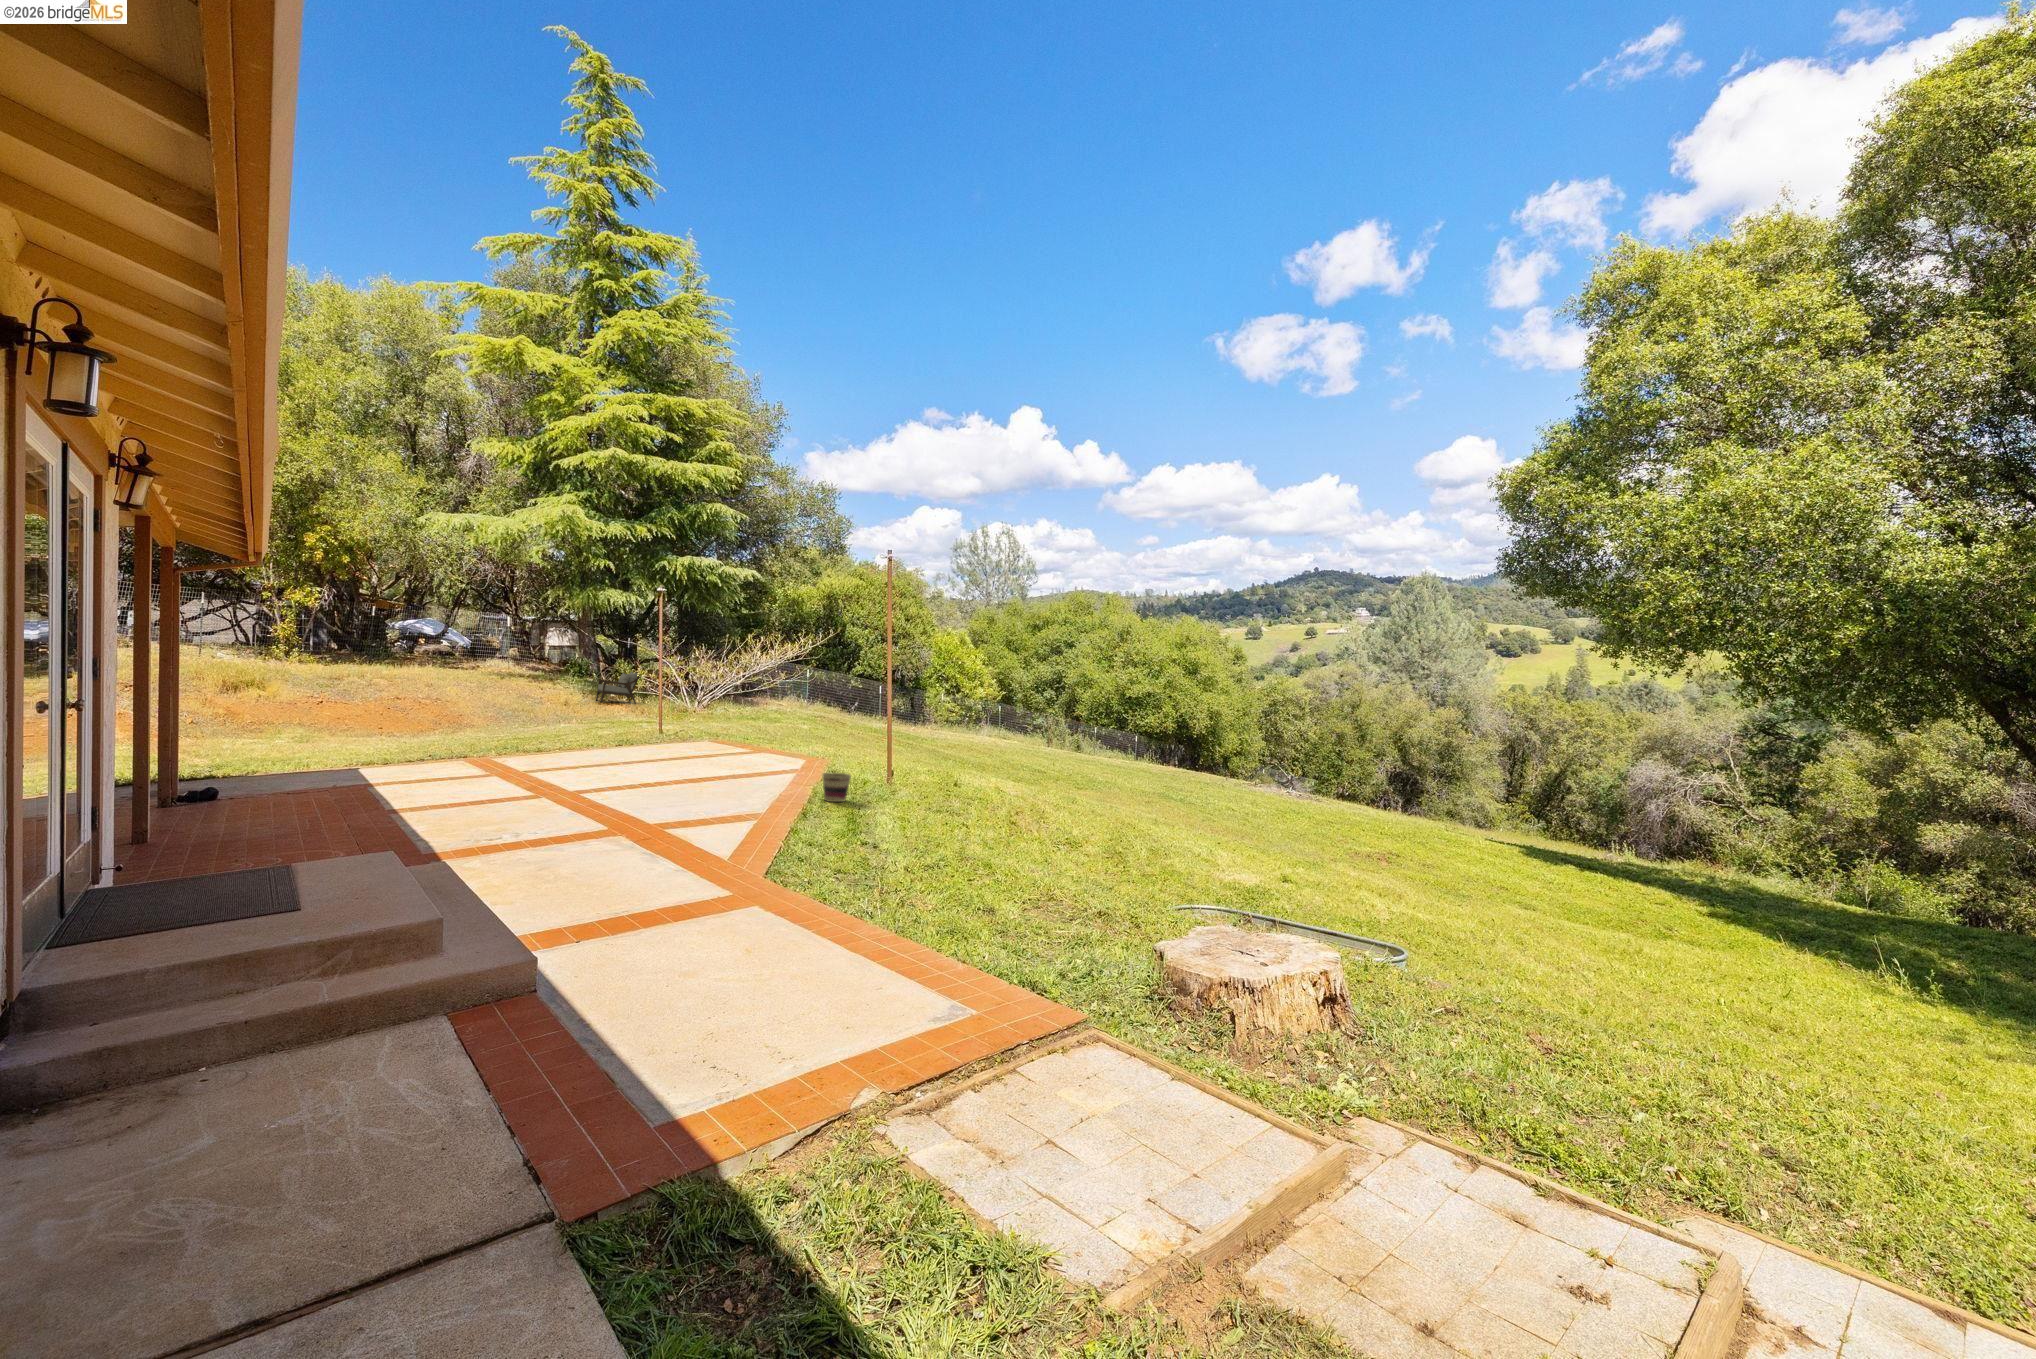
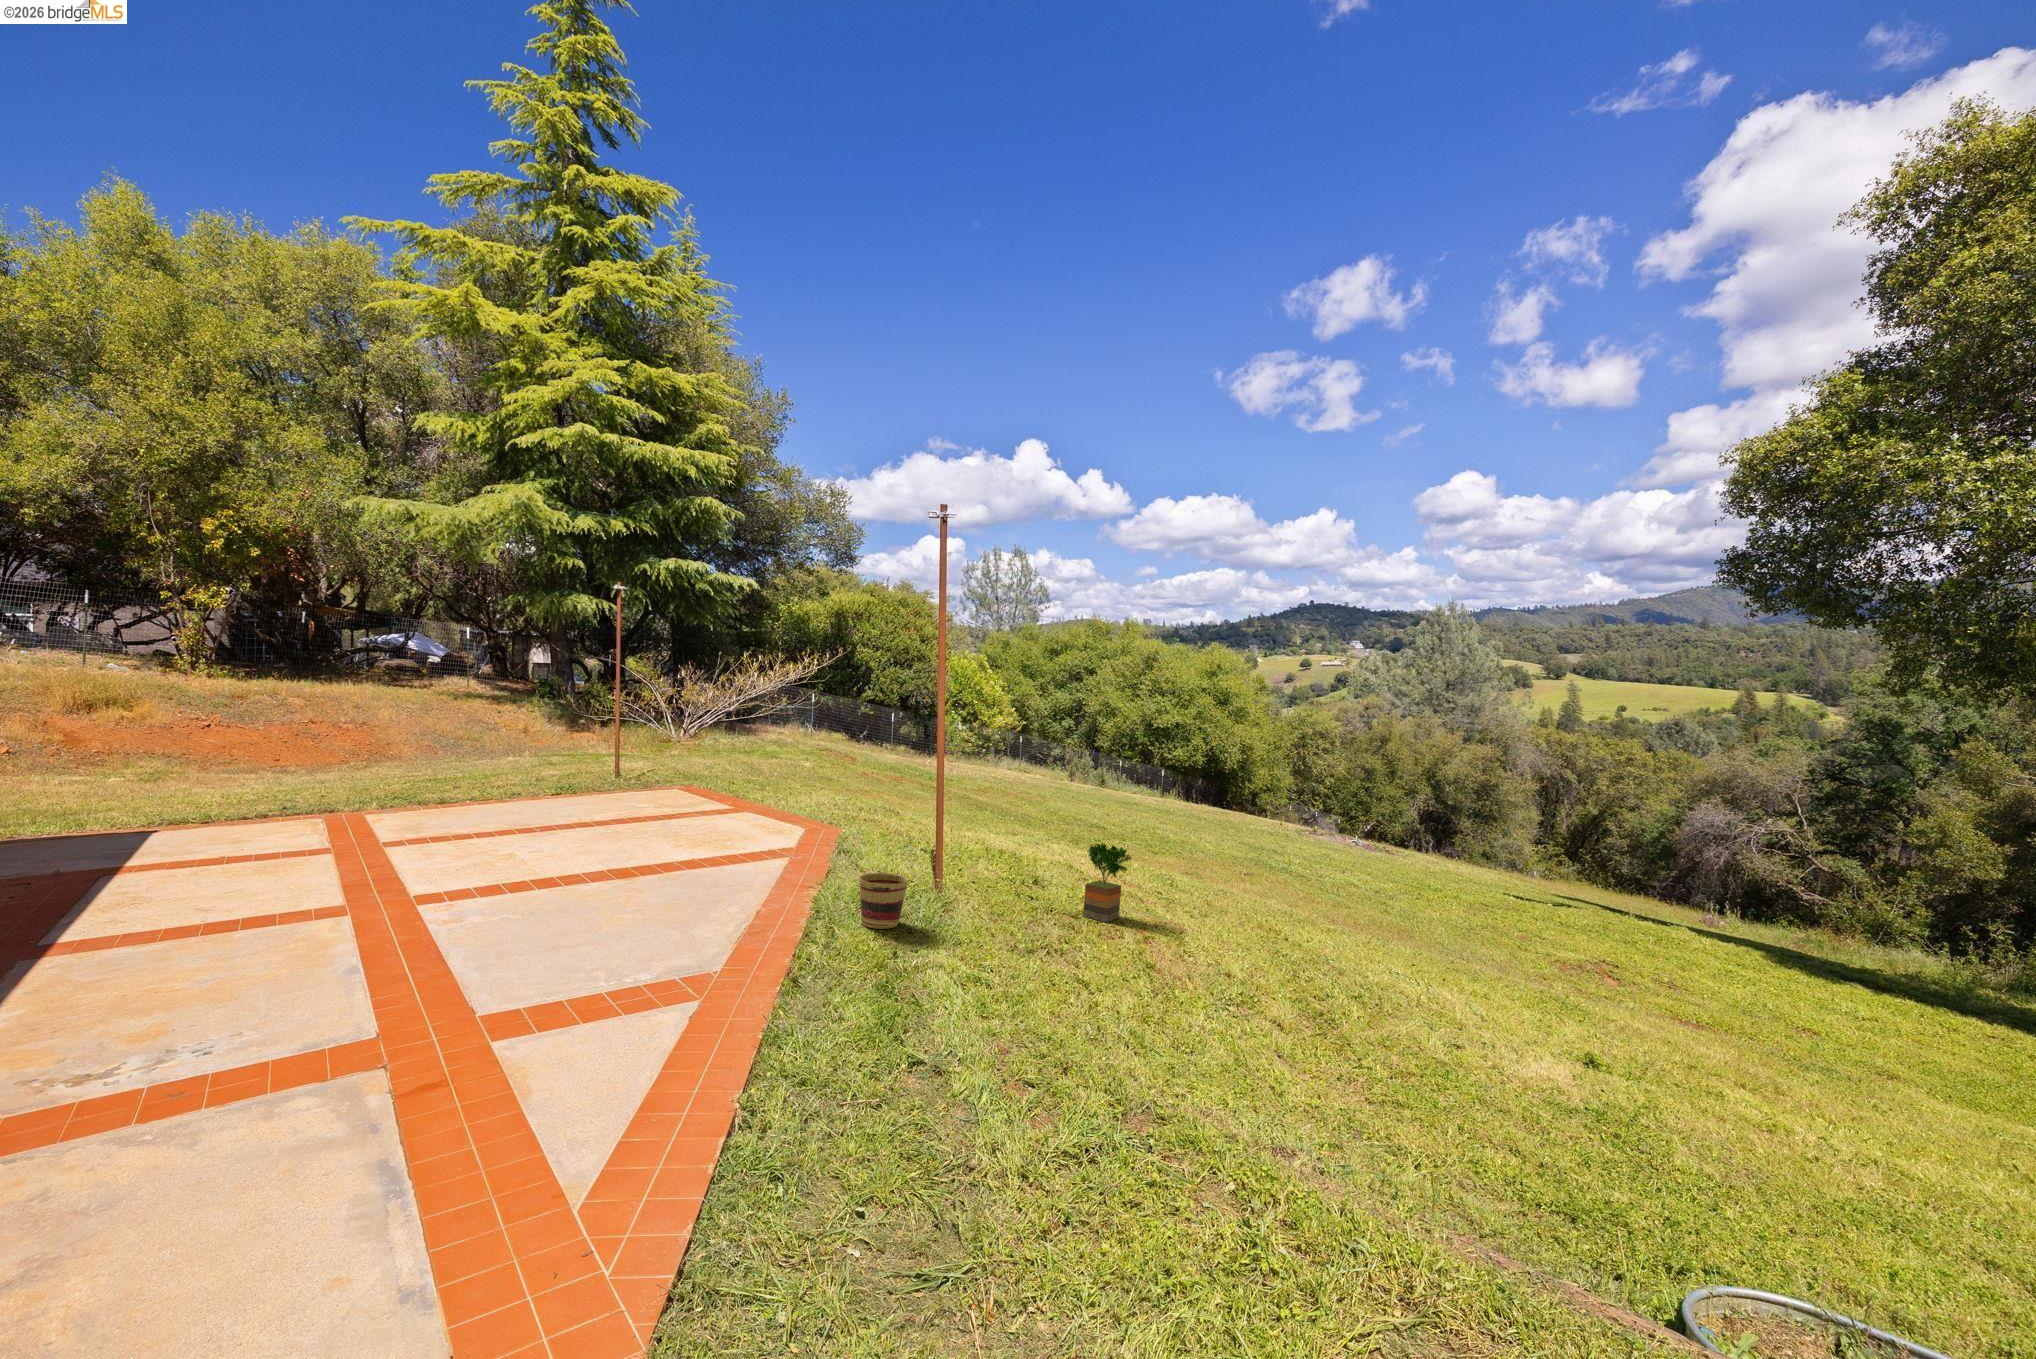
armchair: present [596,672,640,704] -> none [555,695,612,734]
potted tree: none [961,757,991,804] -> present [1083,843,1131,922]

